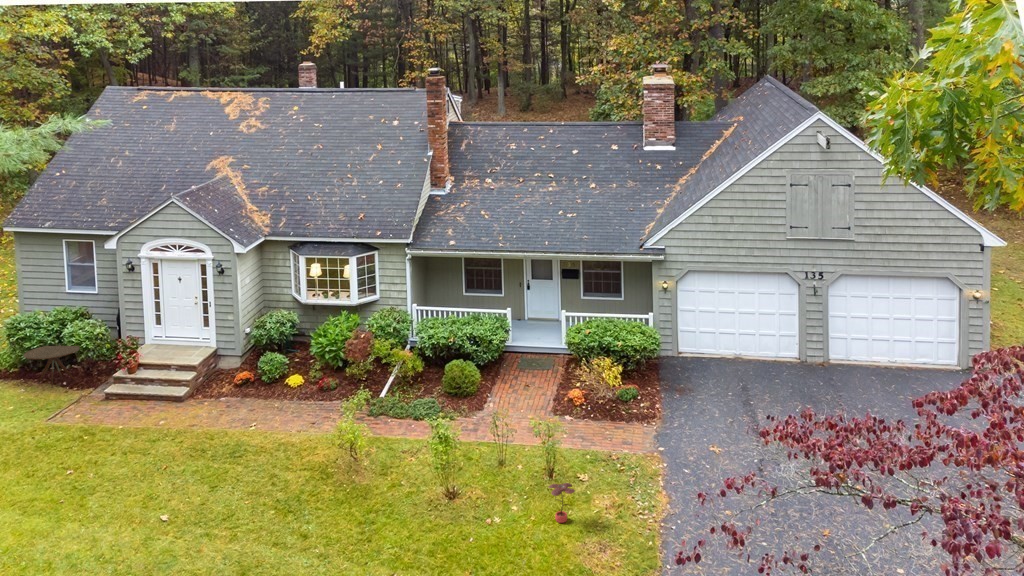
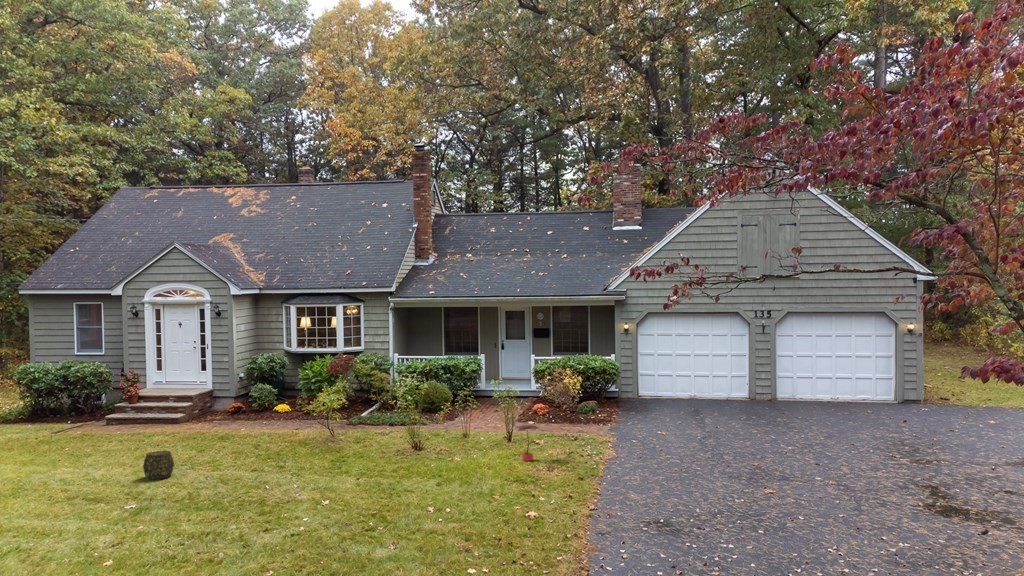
round table: present [24,345,80,387] -> none [22,384,76,419]
woven basket: none [153,517,186,552] -> present [143,451,174,479]

